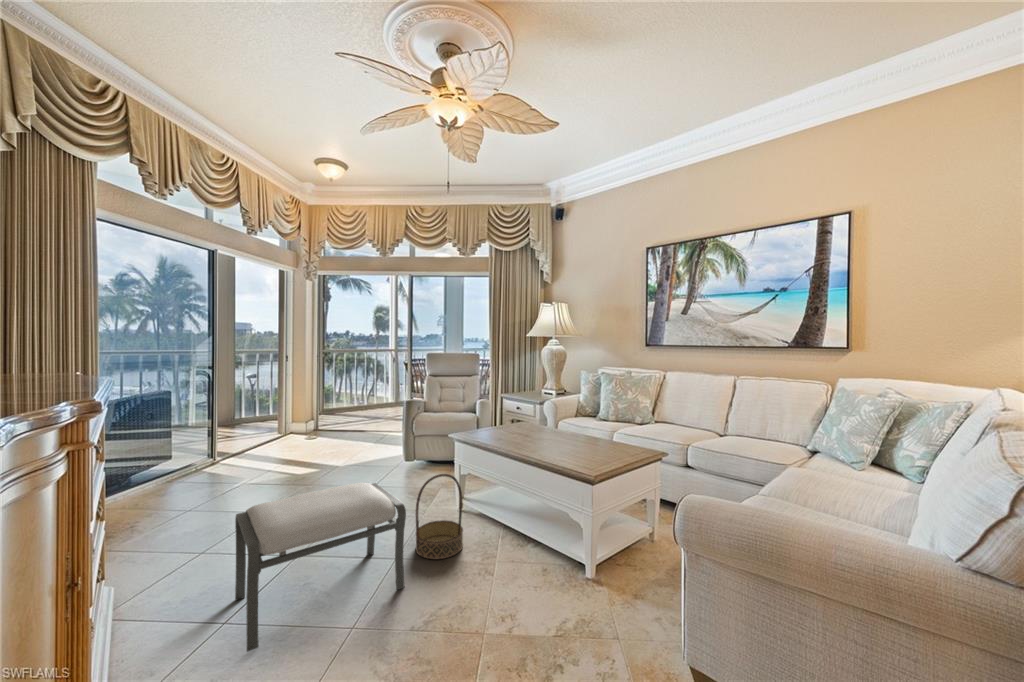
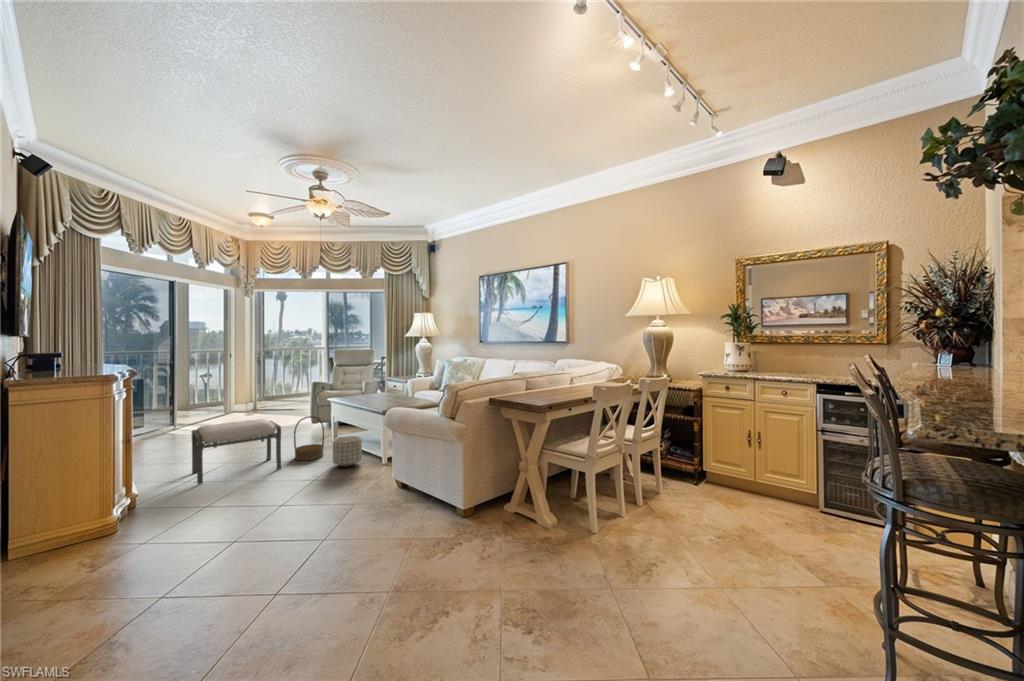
planter: none [500,518,553,587] -> present [333,436,362,467]

